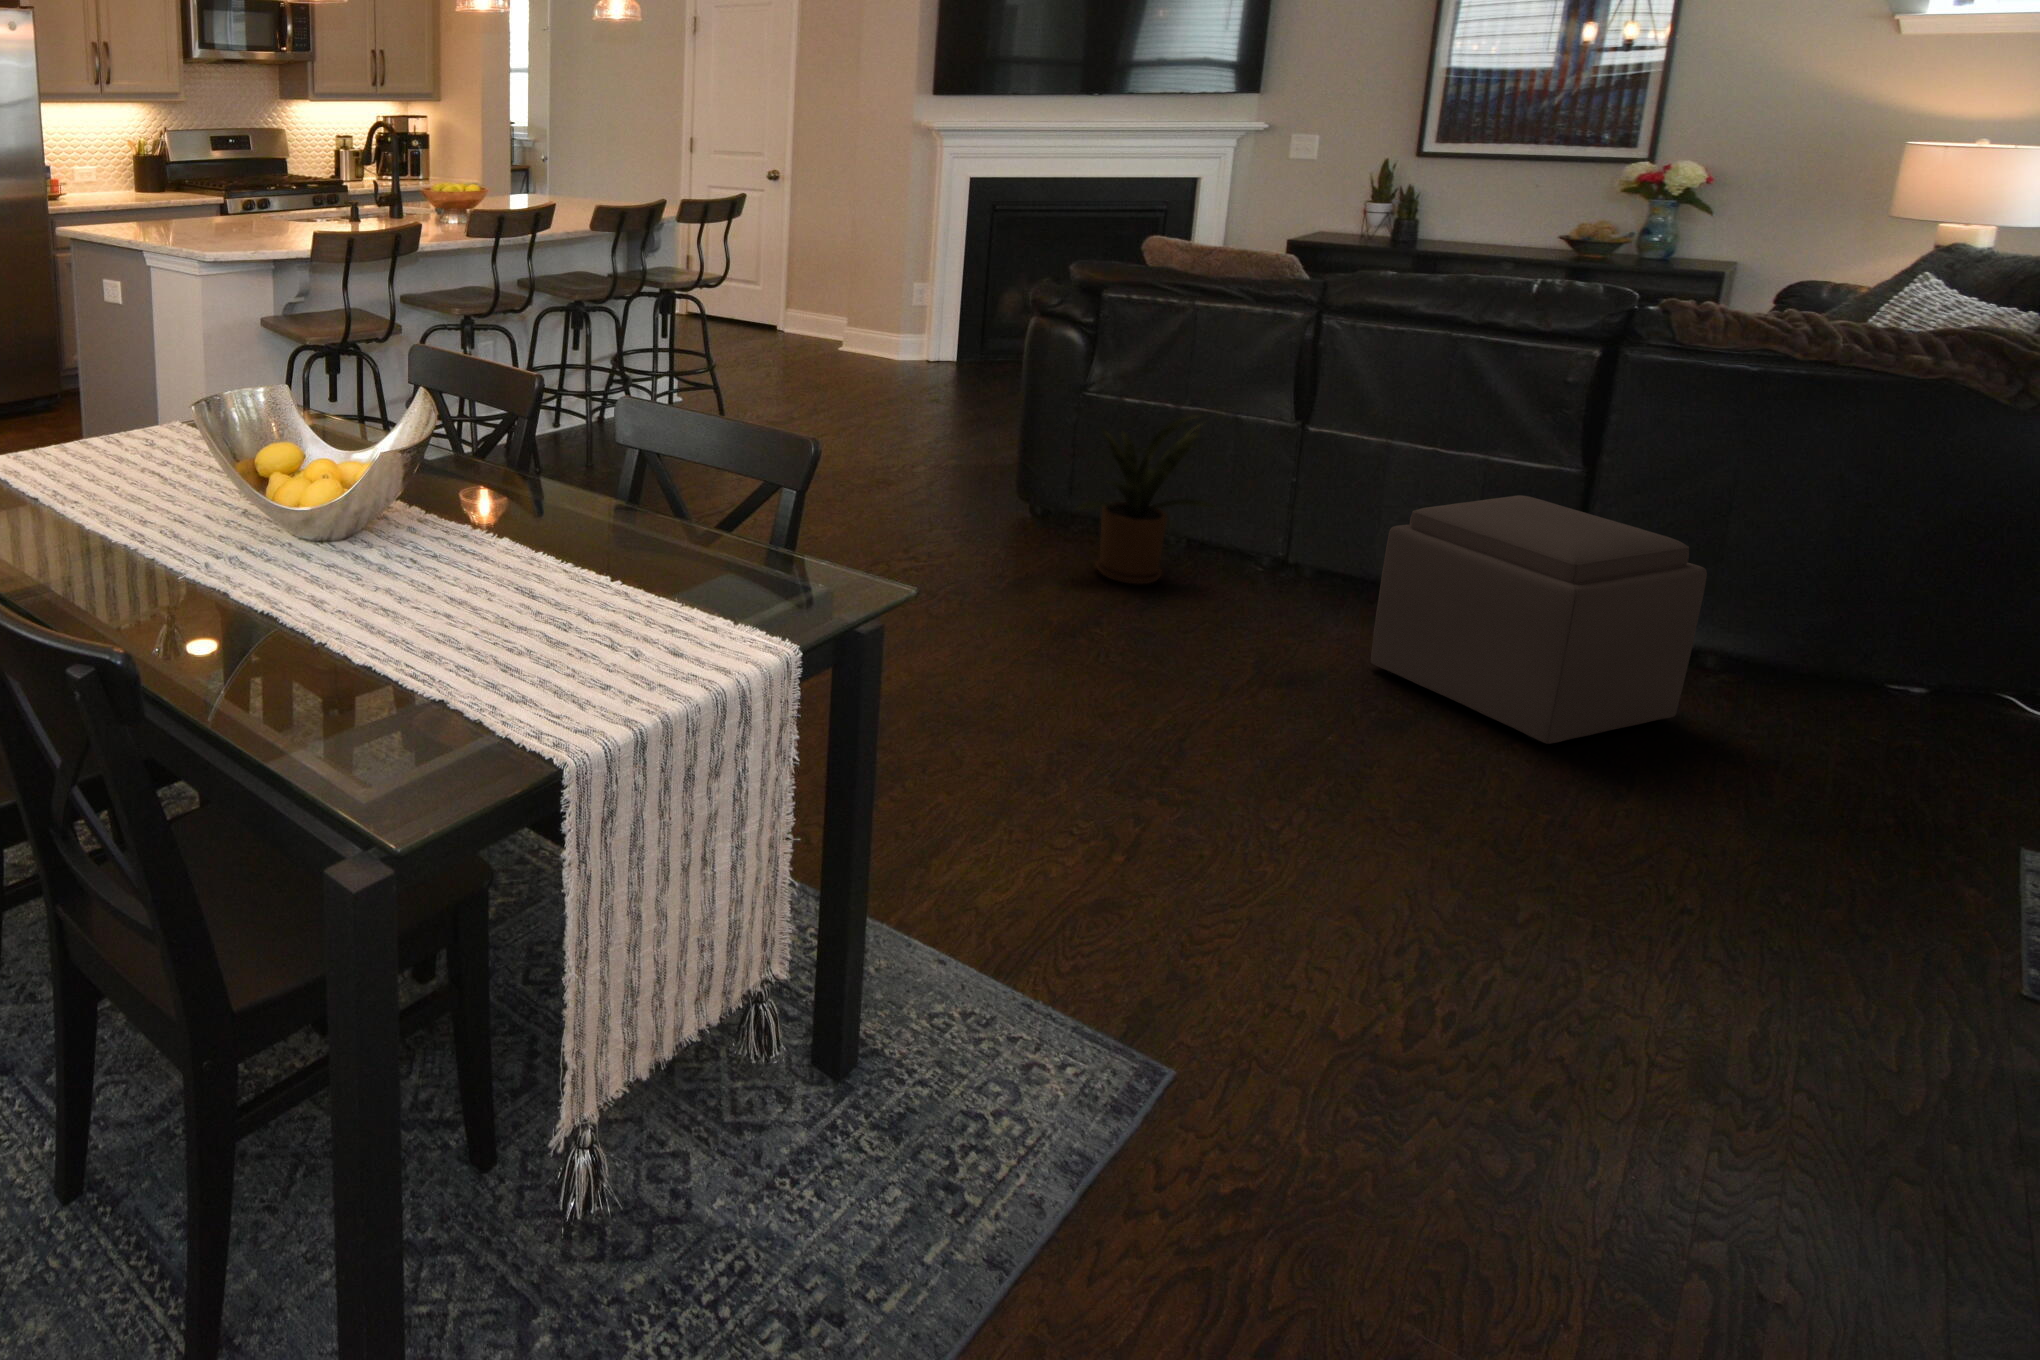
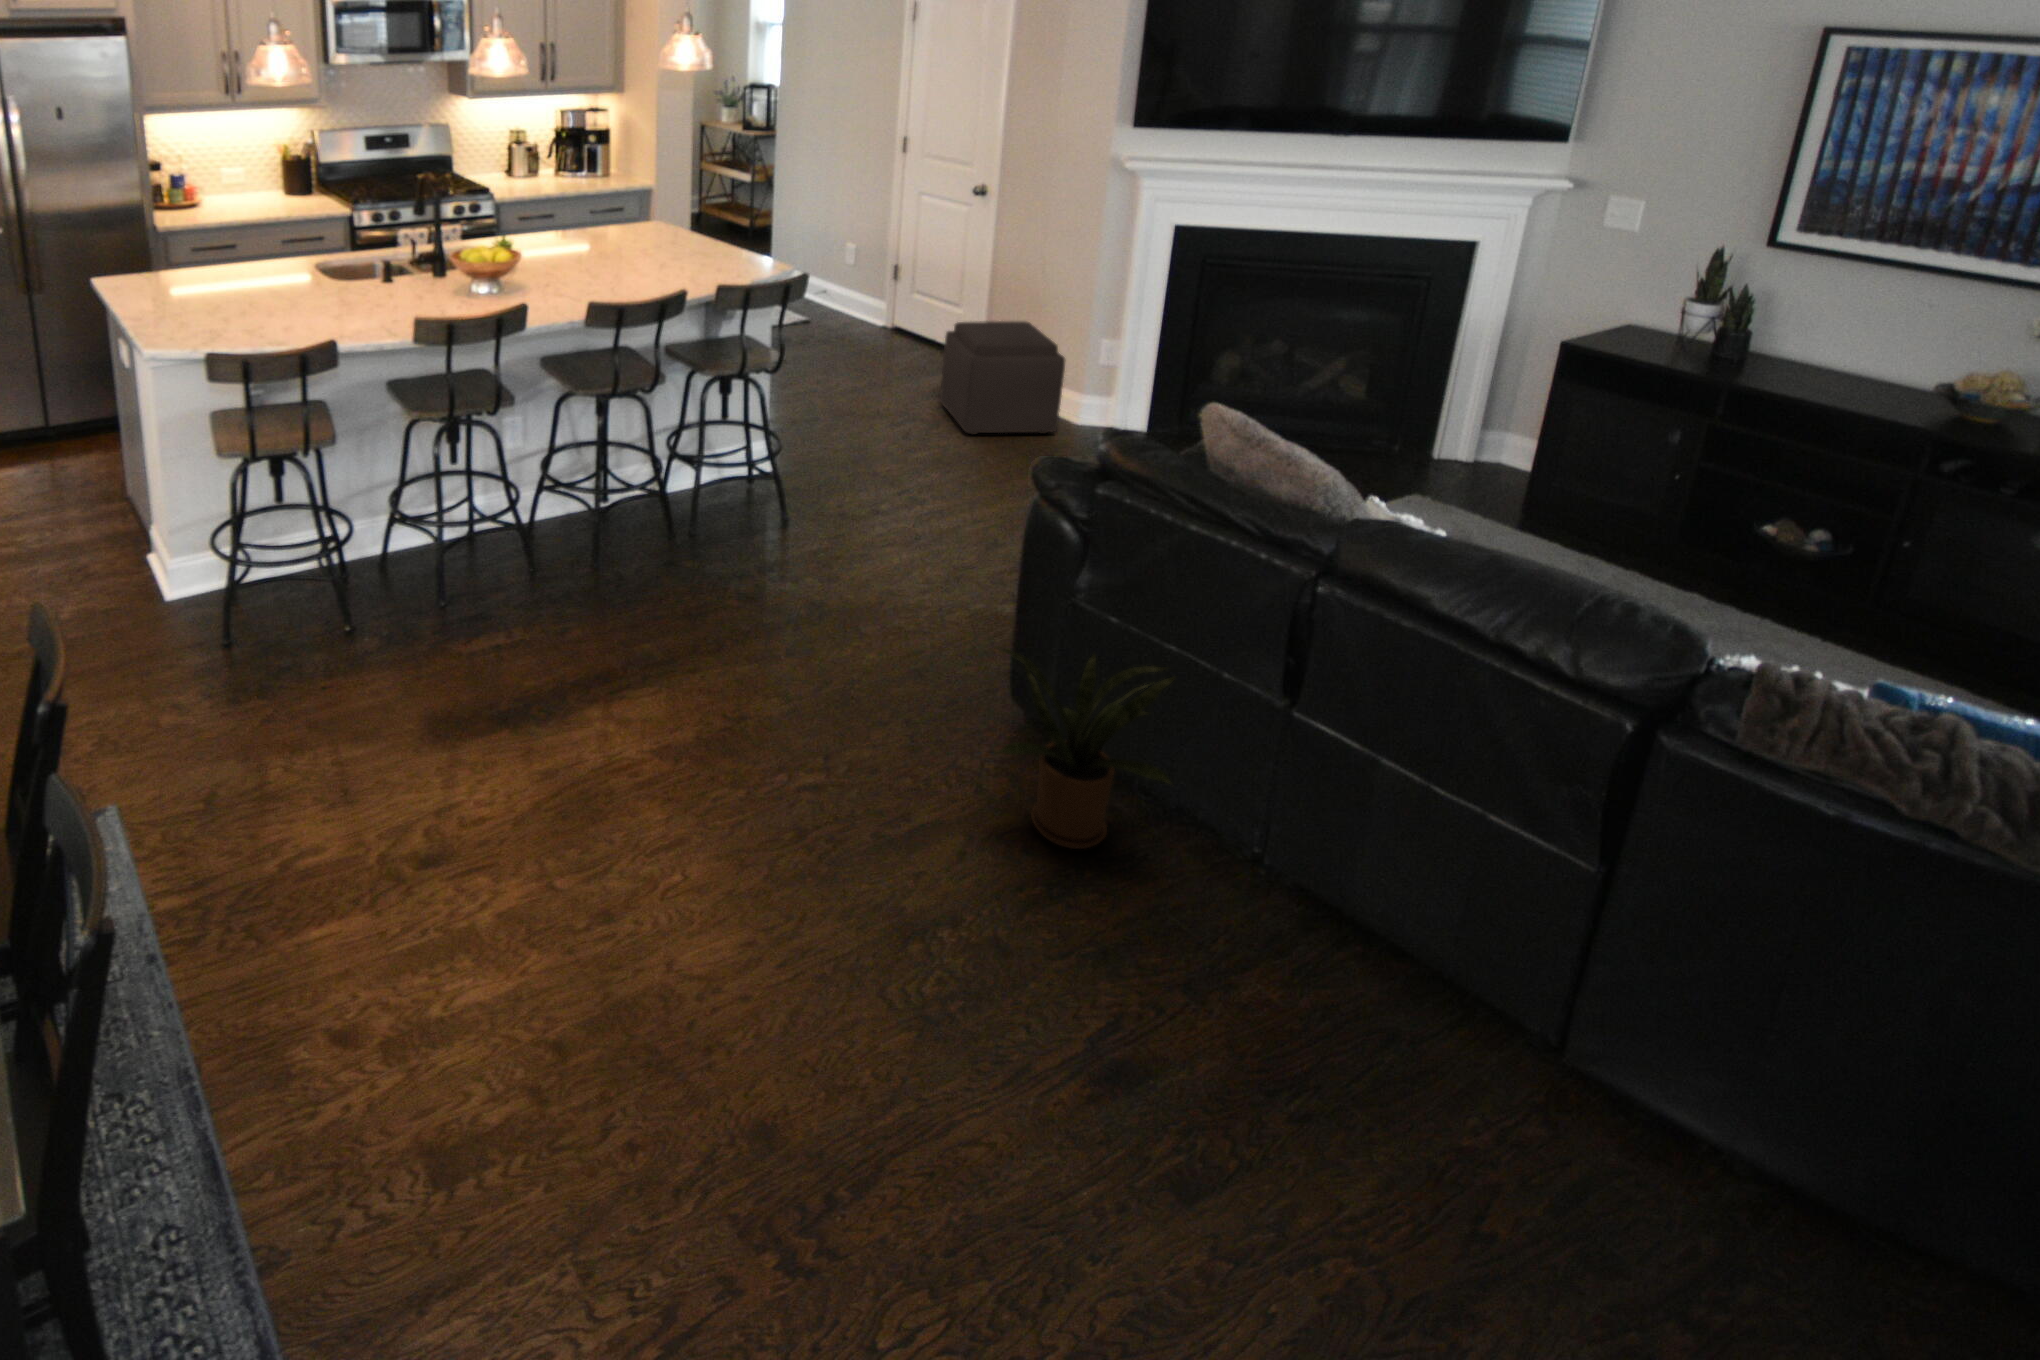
ottoman: present [1371,495,1707,744] -> present [940,321,1065,435]

